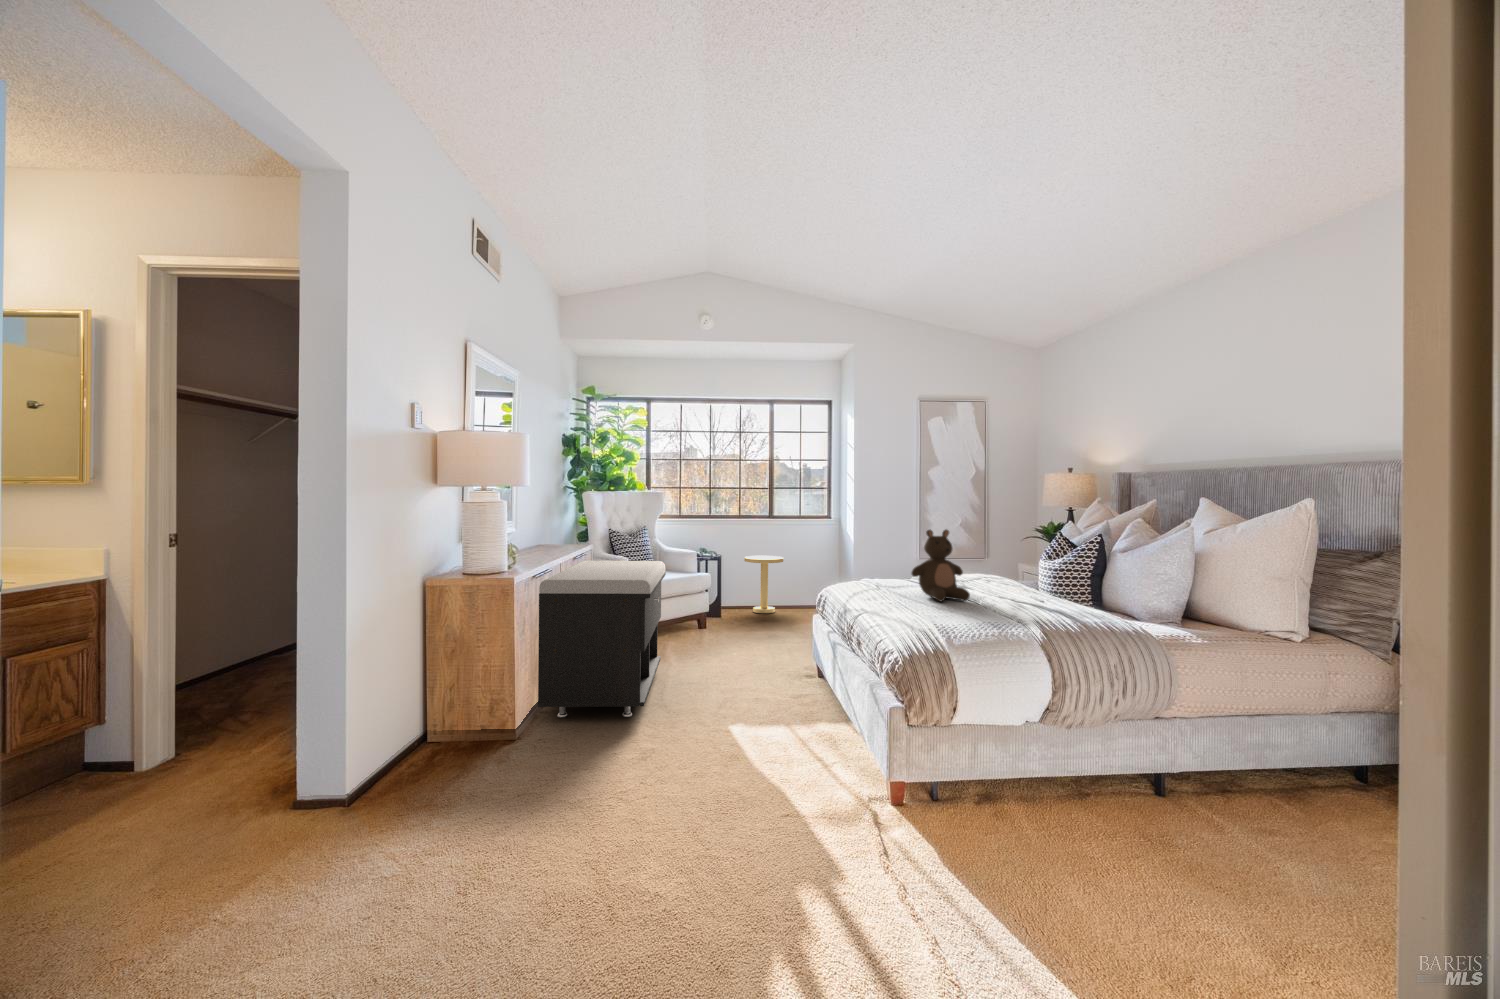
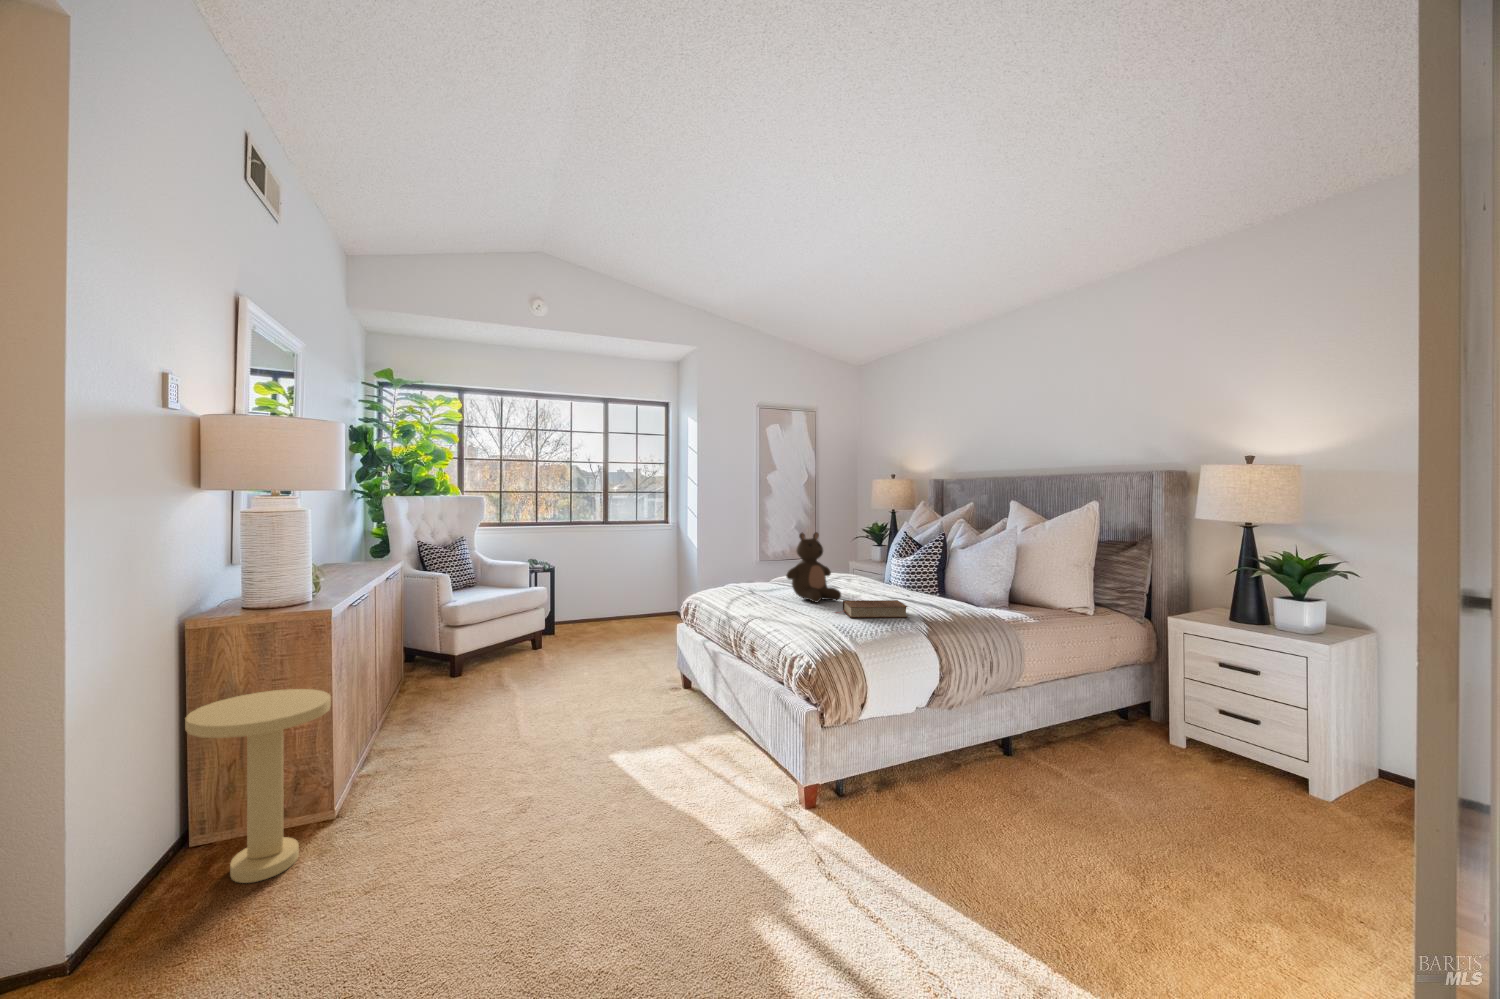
side table: present [744,556,783,613] -> present [185,689,331,883]
storage bench: present [538,561,666,717] -> none [375,575,517,768]
book: none [951,601,1029,622] -> present [836,600,908,618]

